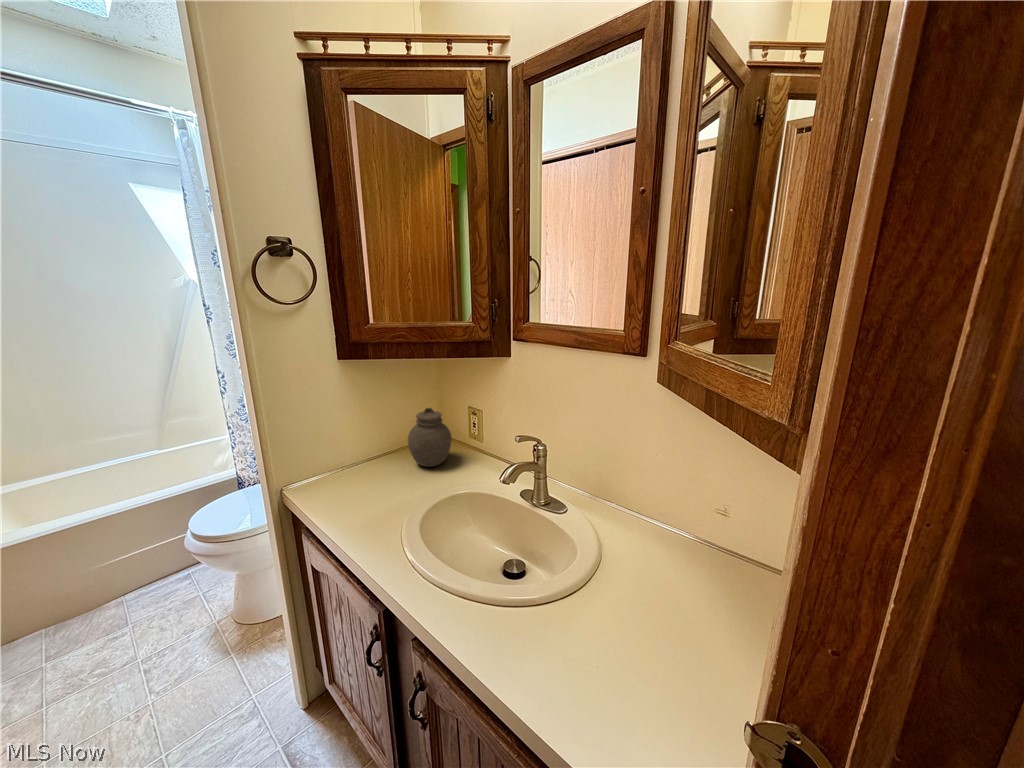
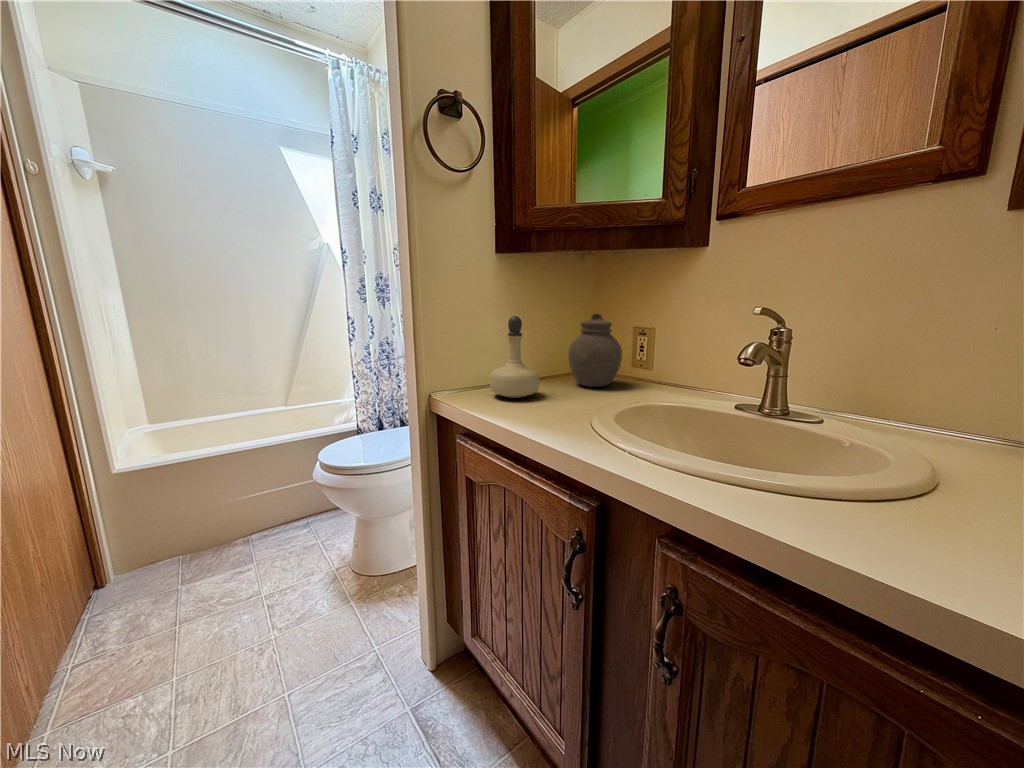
perfume bottle: none [334,425,377,492] -> present [490,316,539,398]

